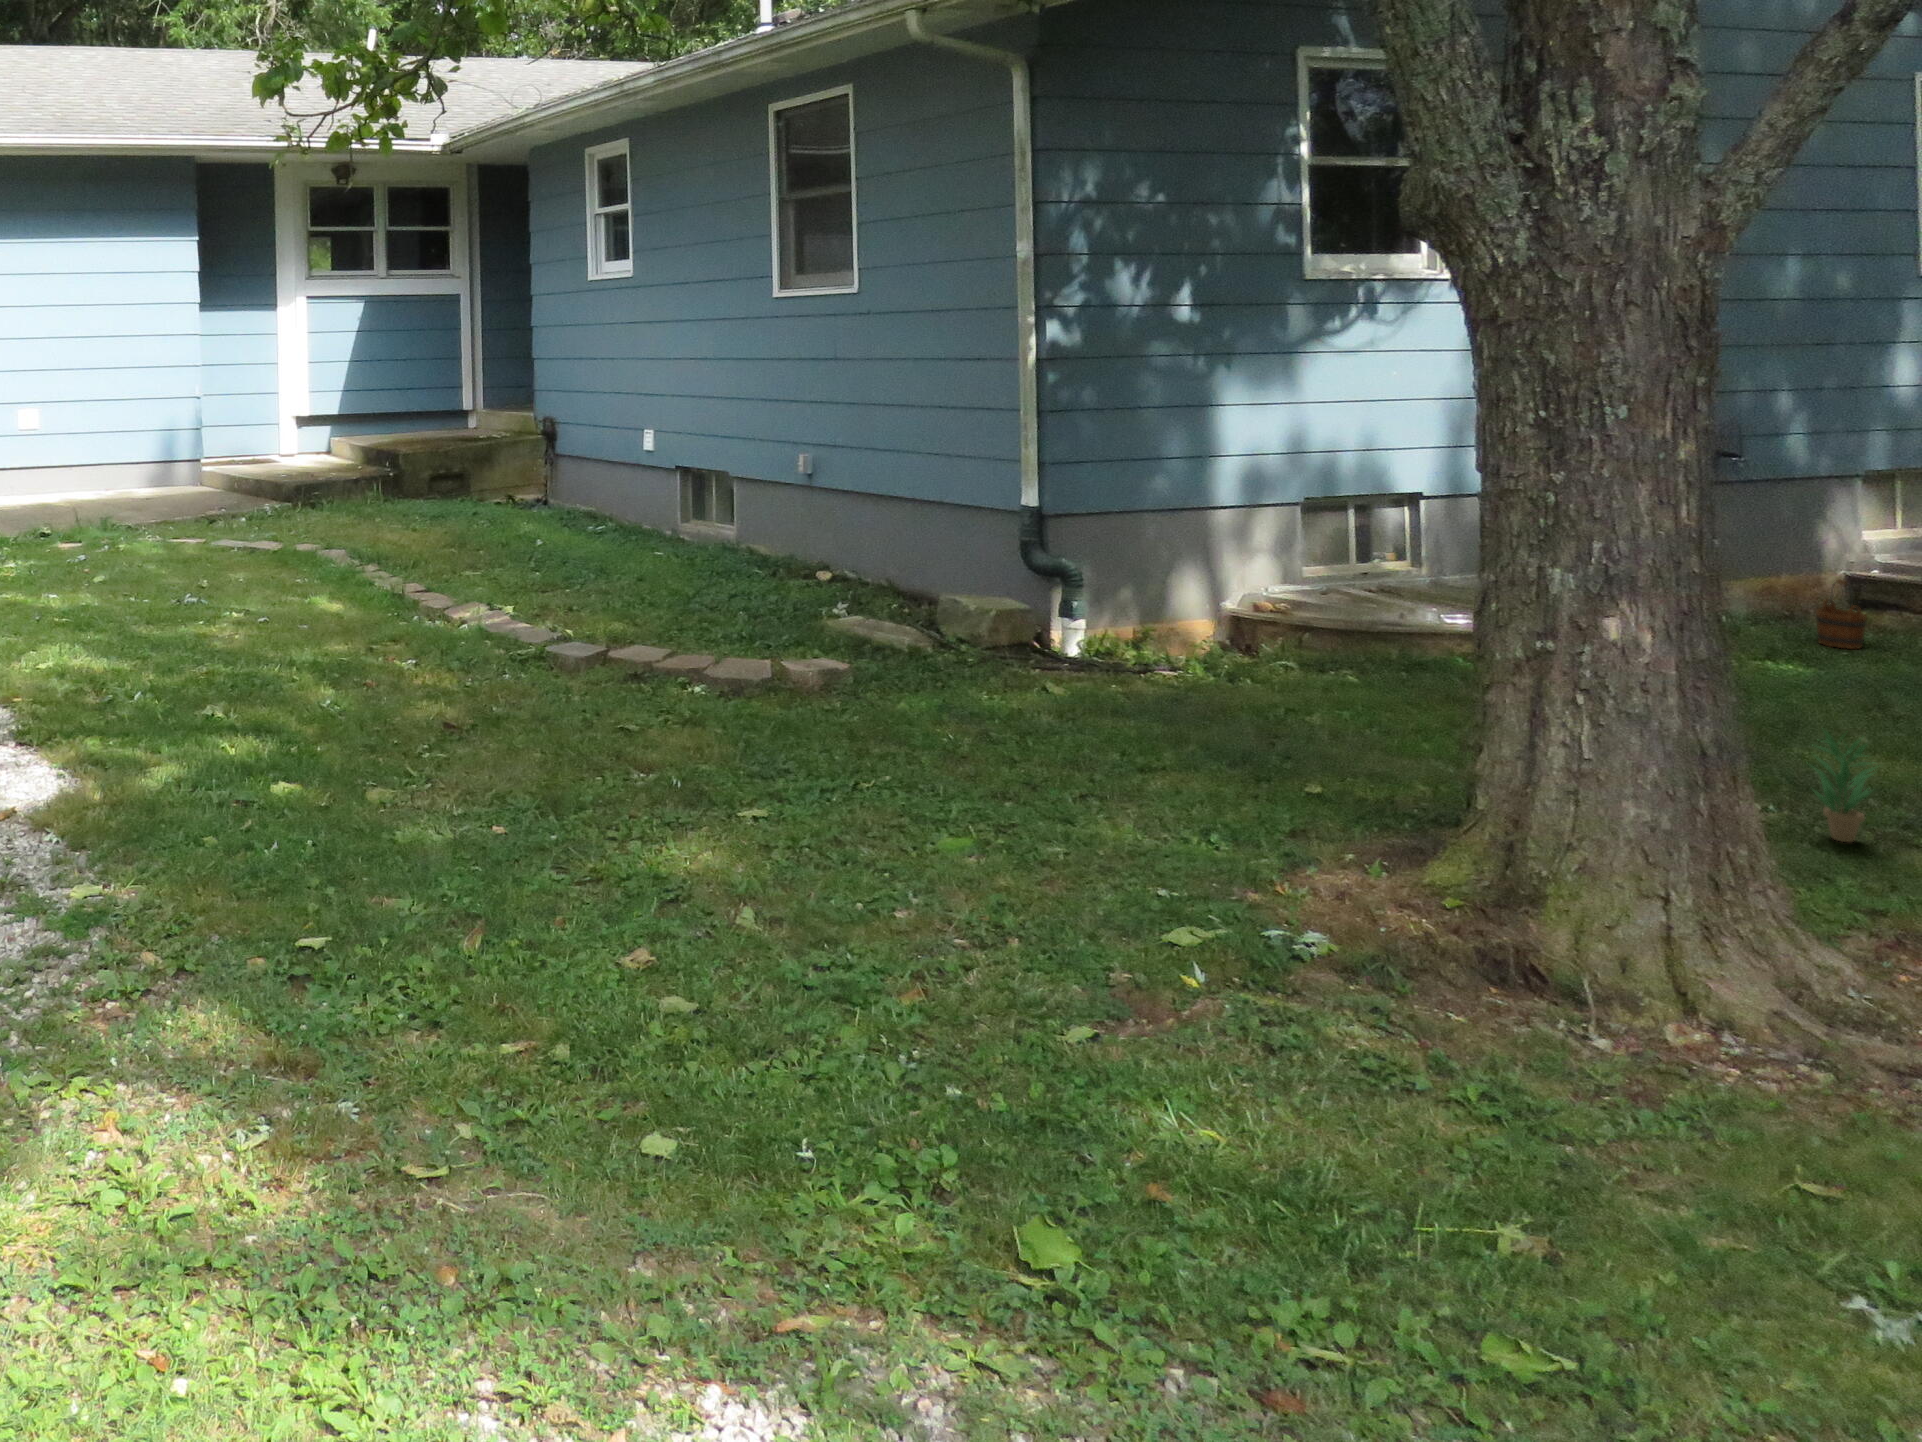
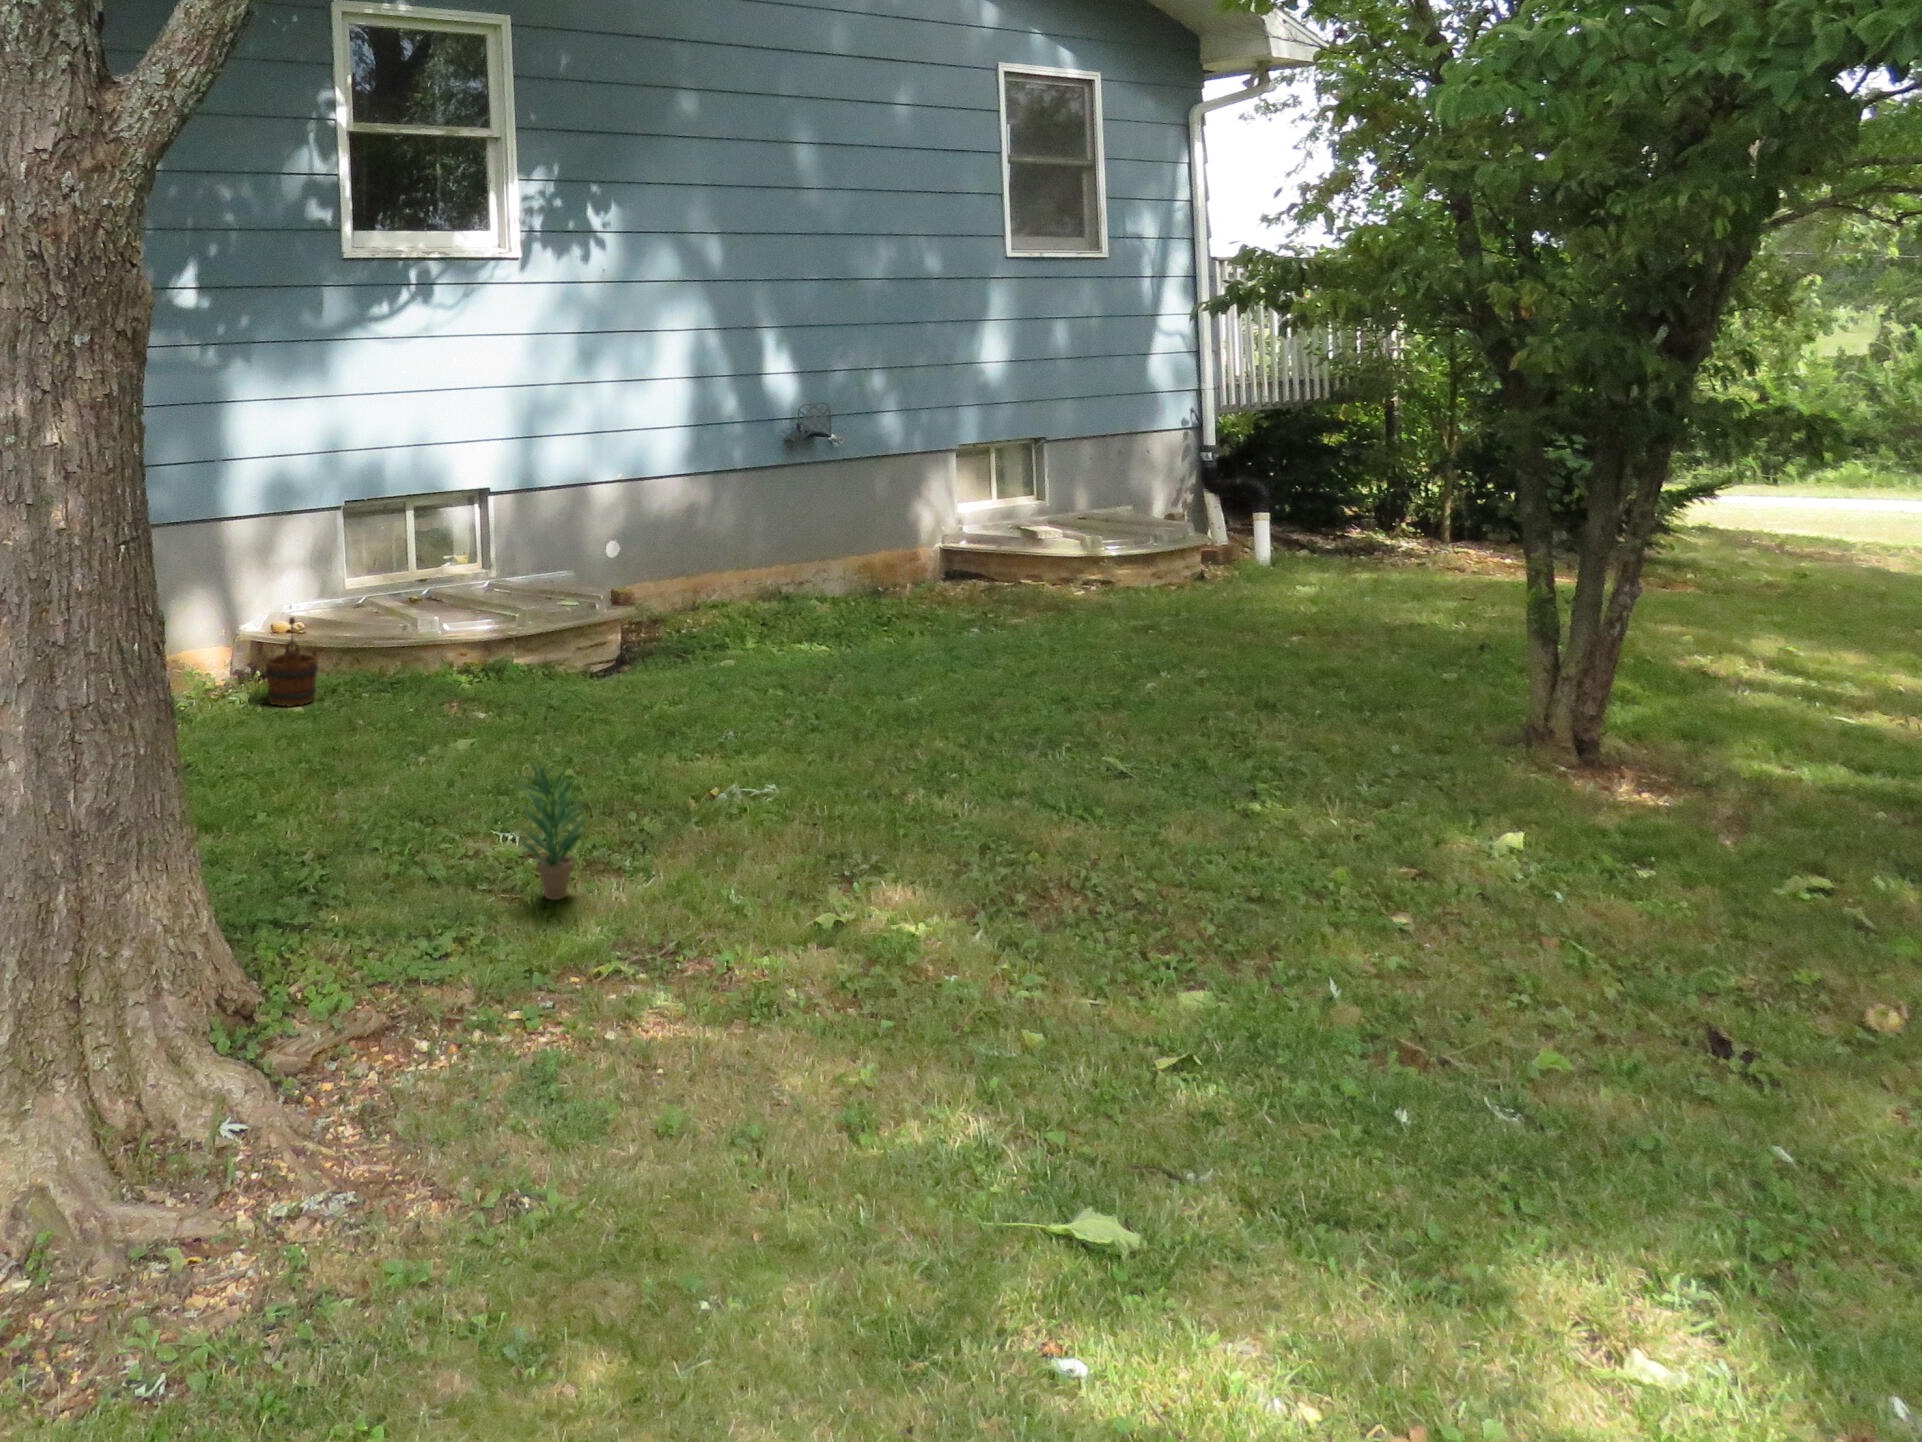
wooden bucket: present [1816,580,1867,649] -> present [265,617,318,707]

